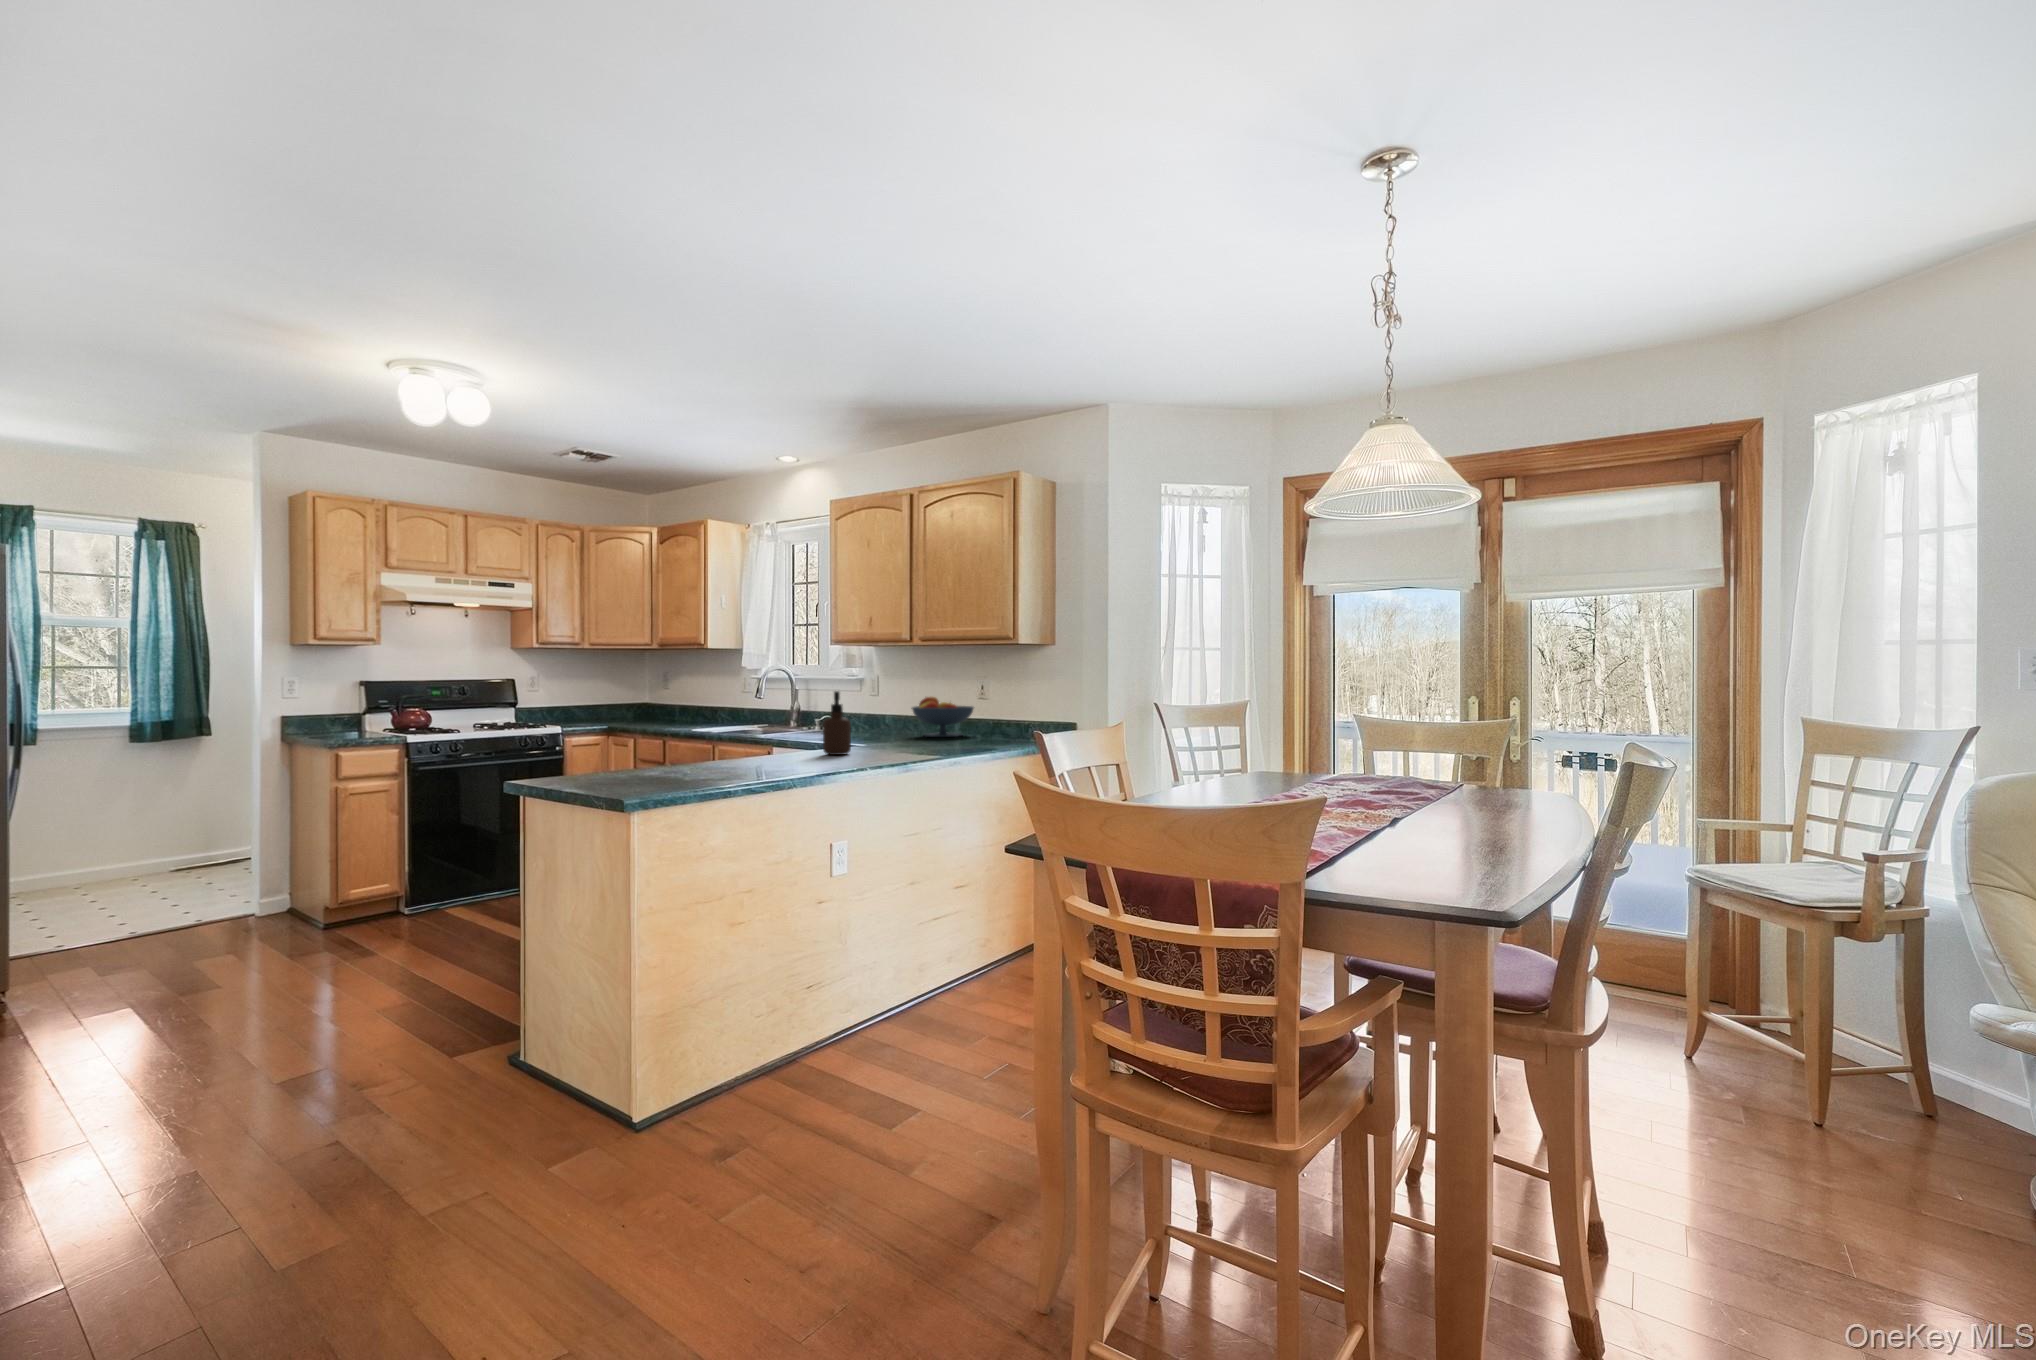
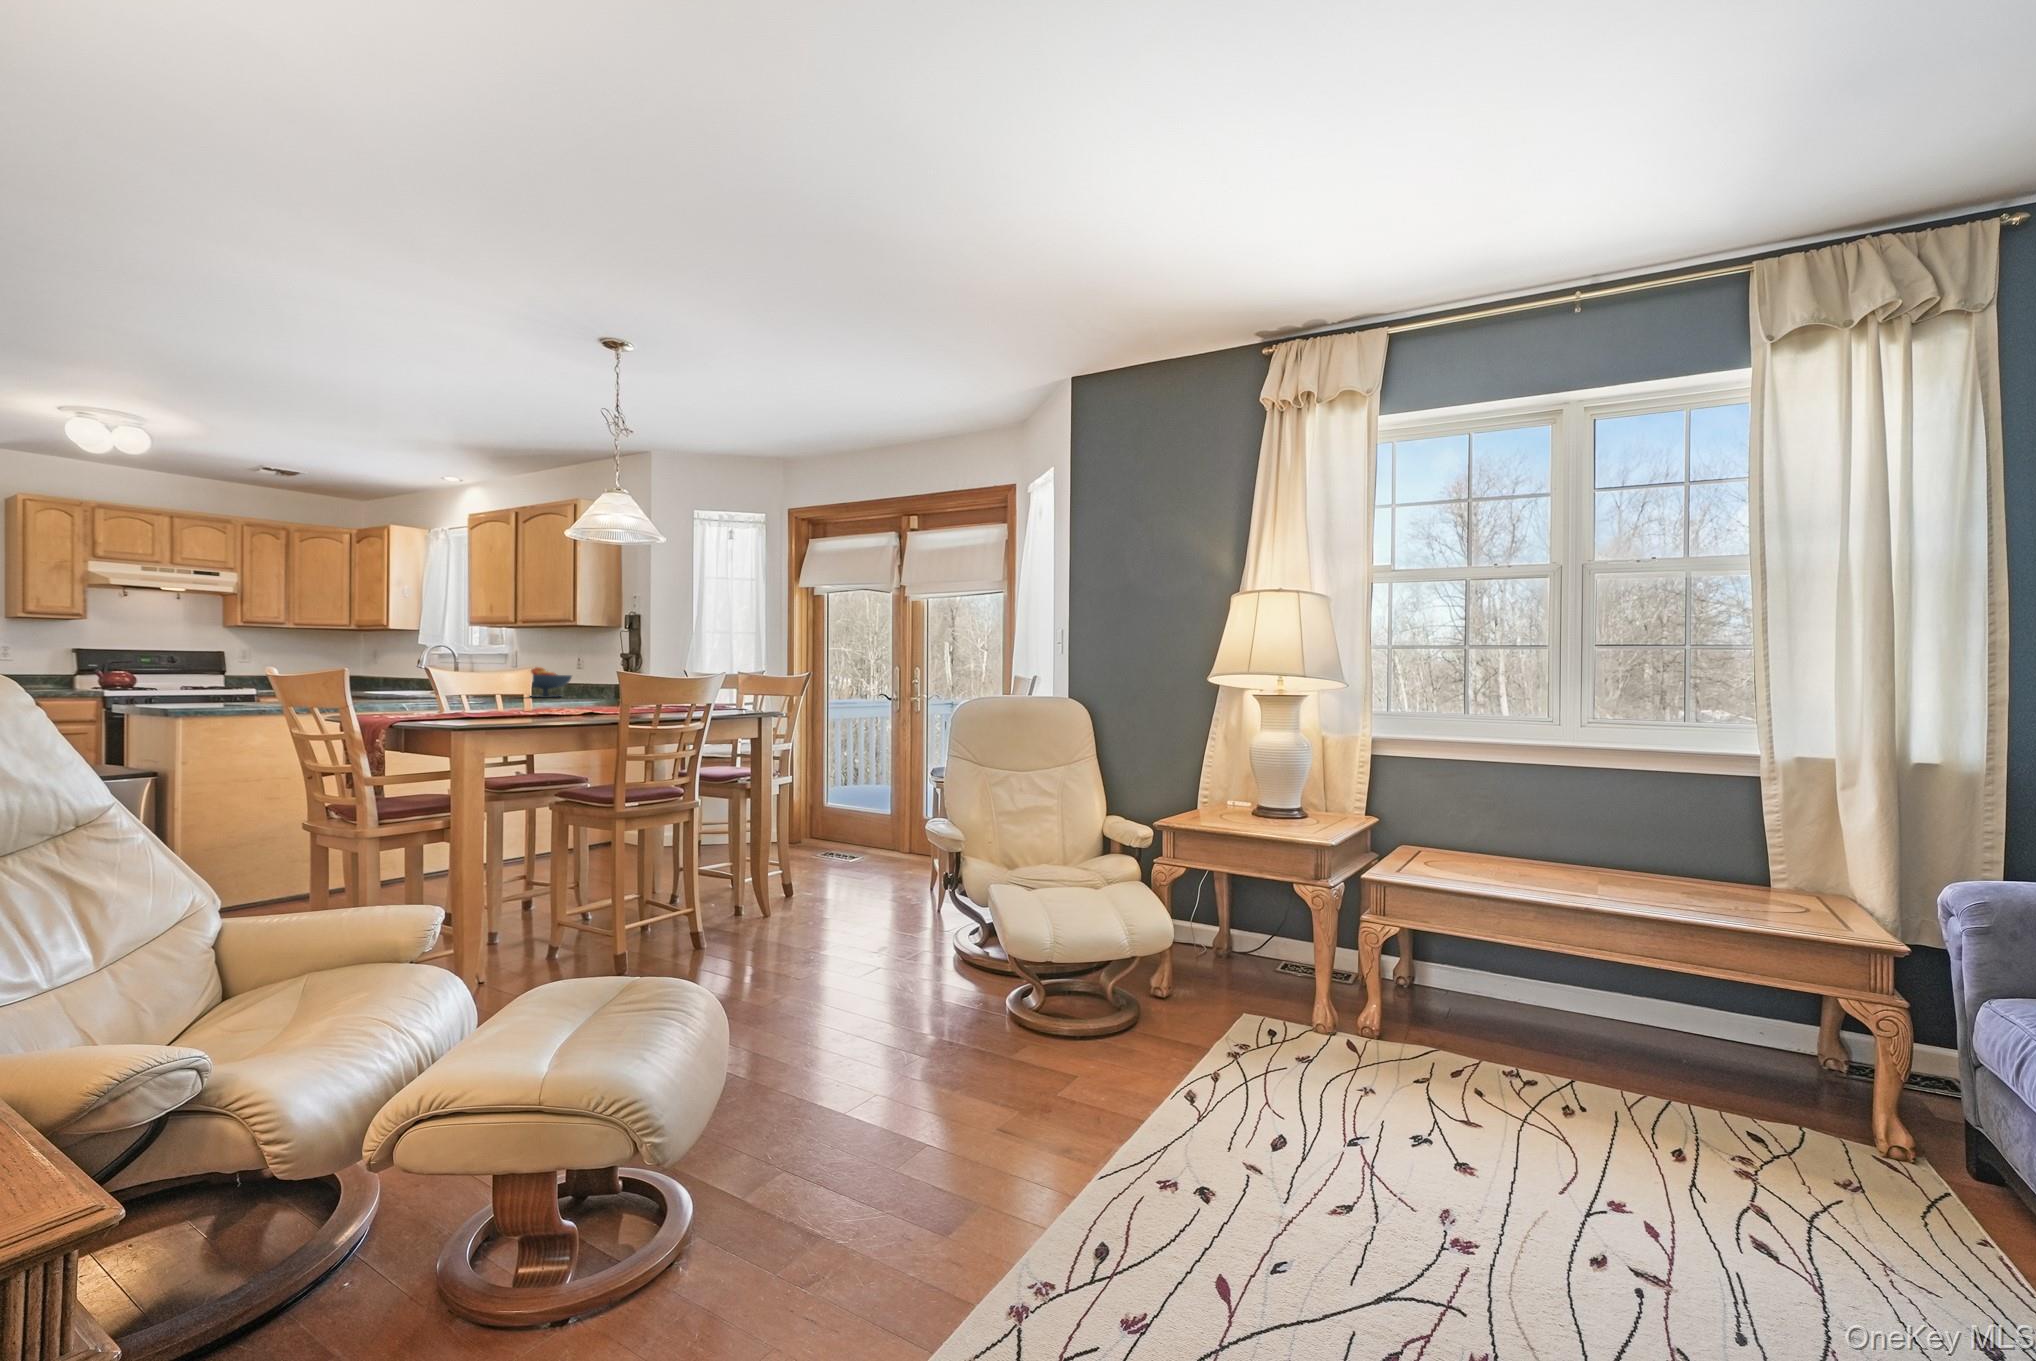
soap dispenser: present [823,691,851,755] -> none [394,655,418,701]

